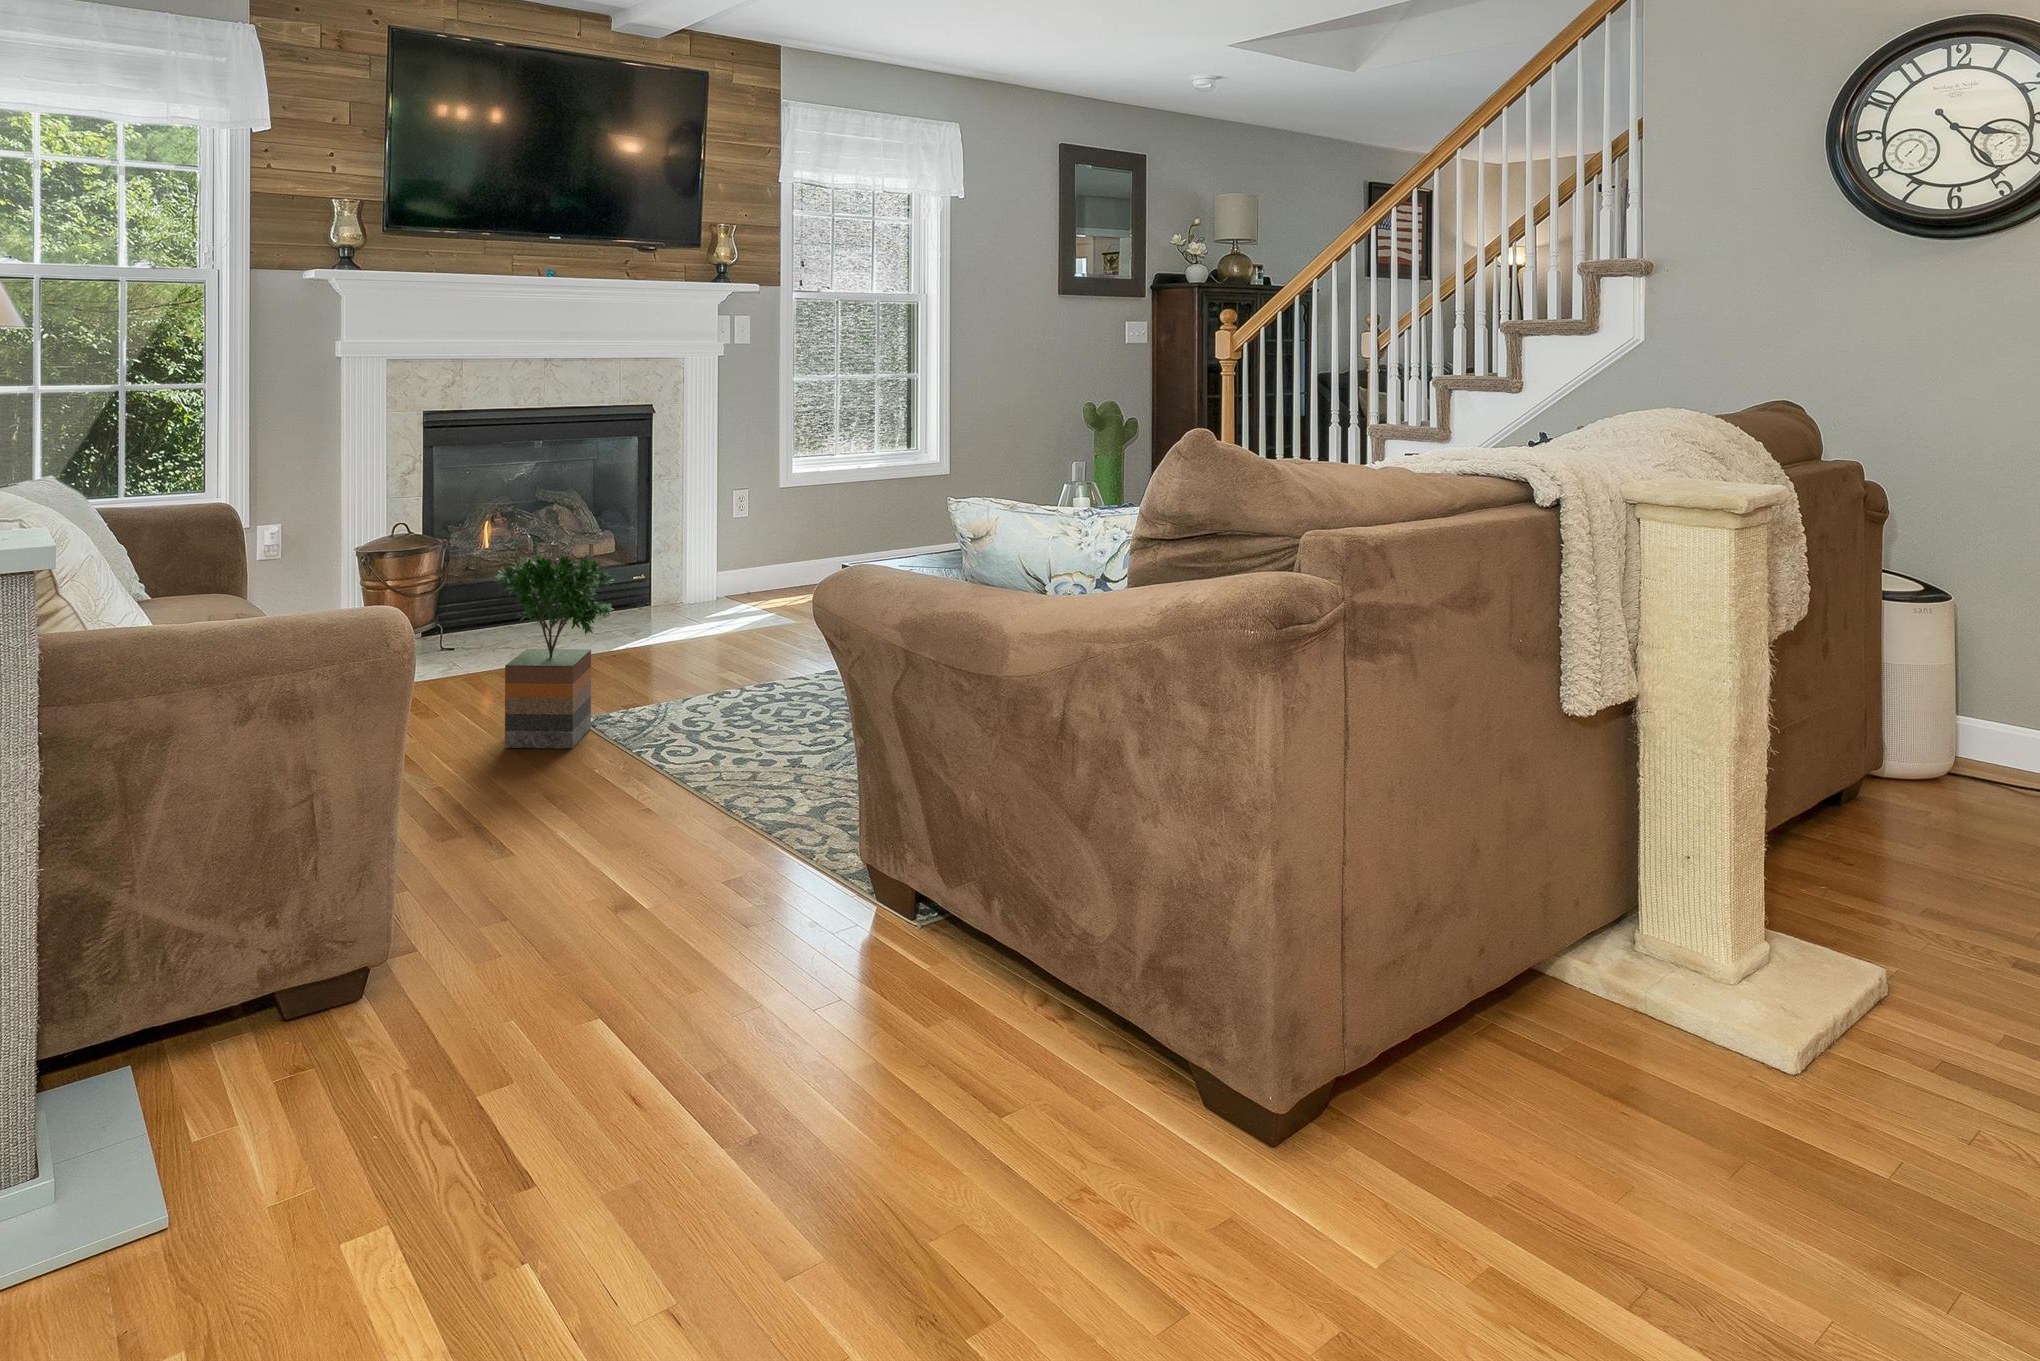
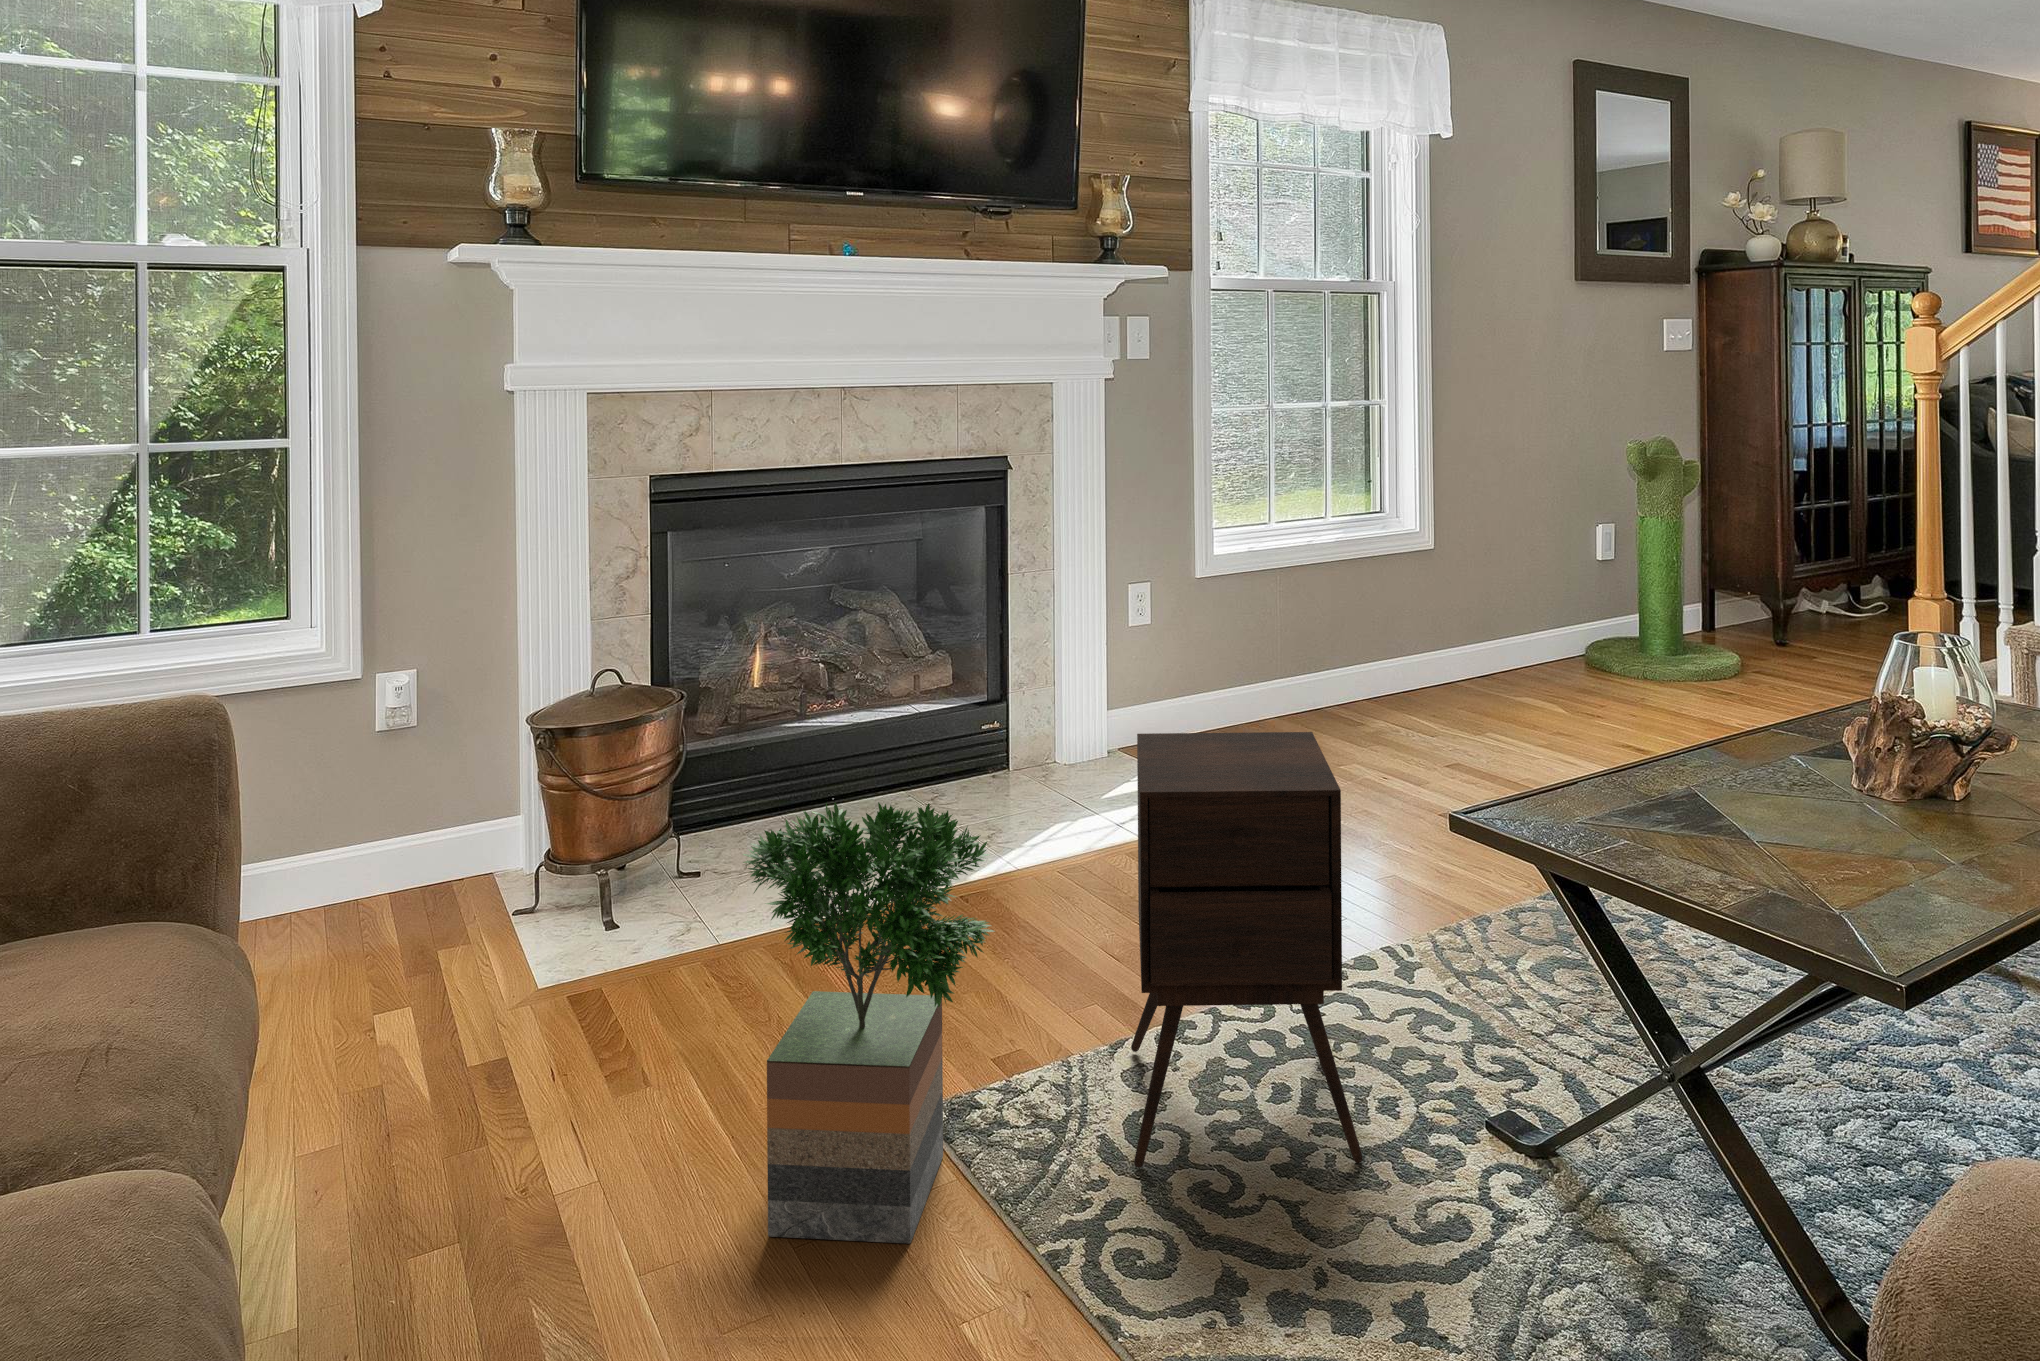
side table: none [684,533,796,729] -> present [1131,732,1363,1168]

